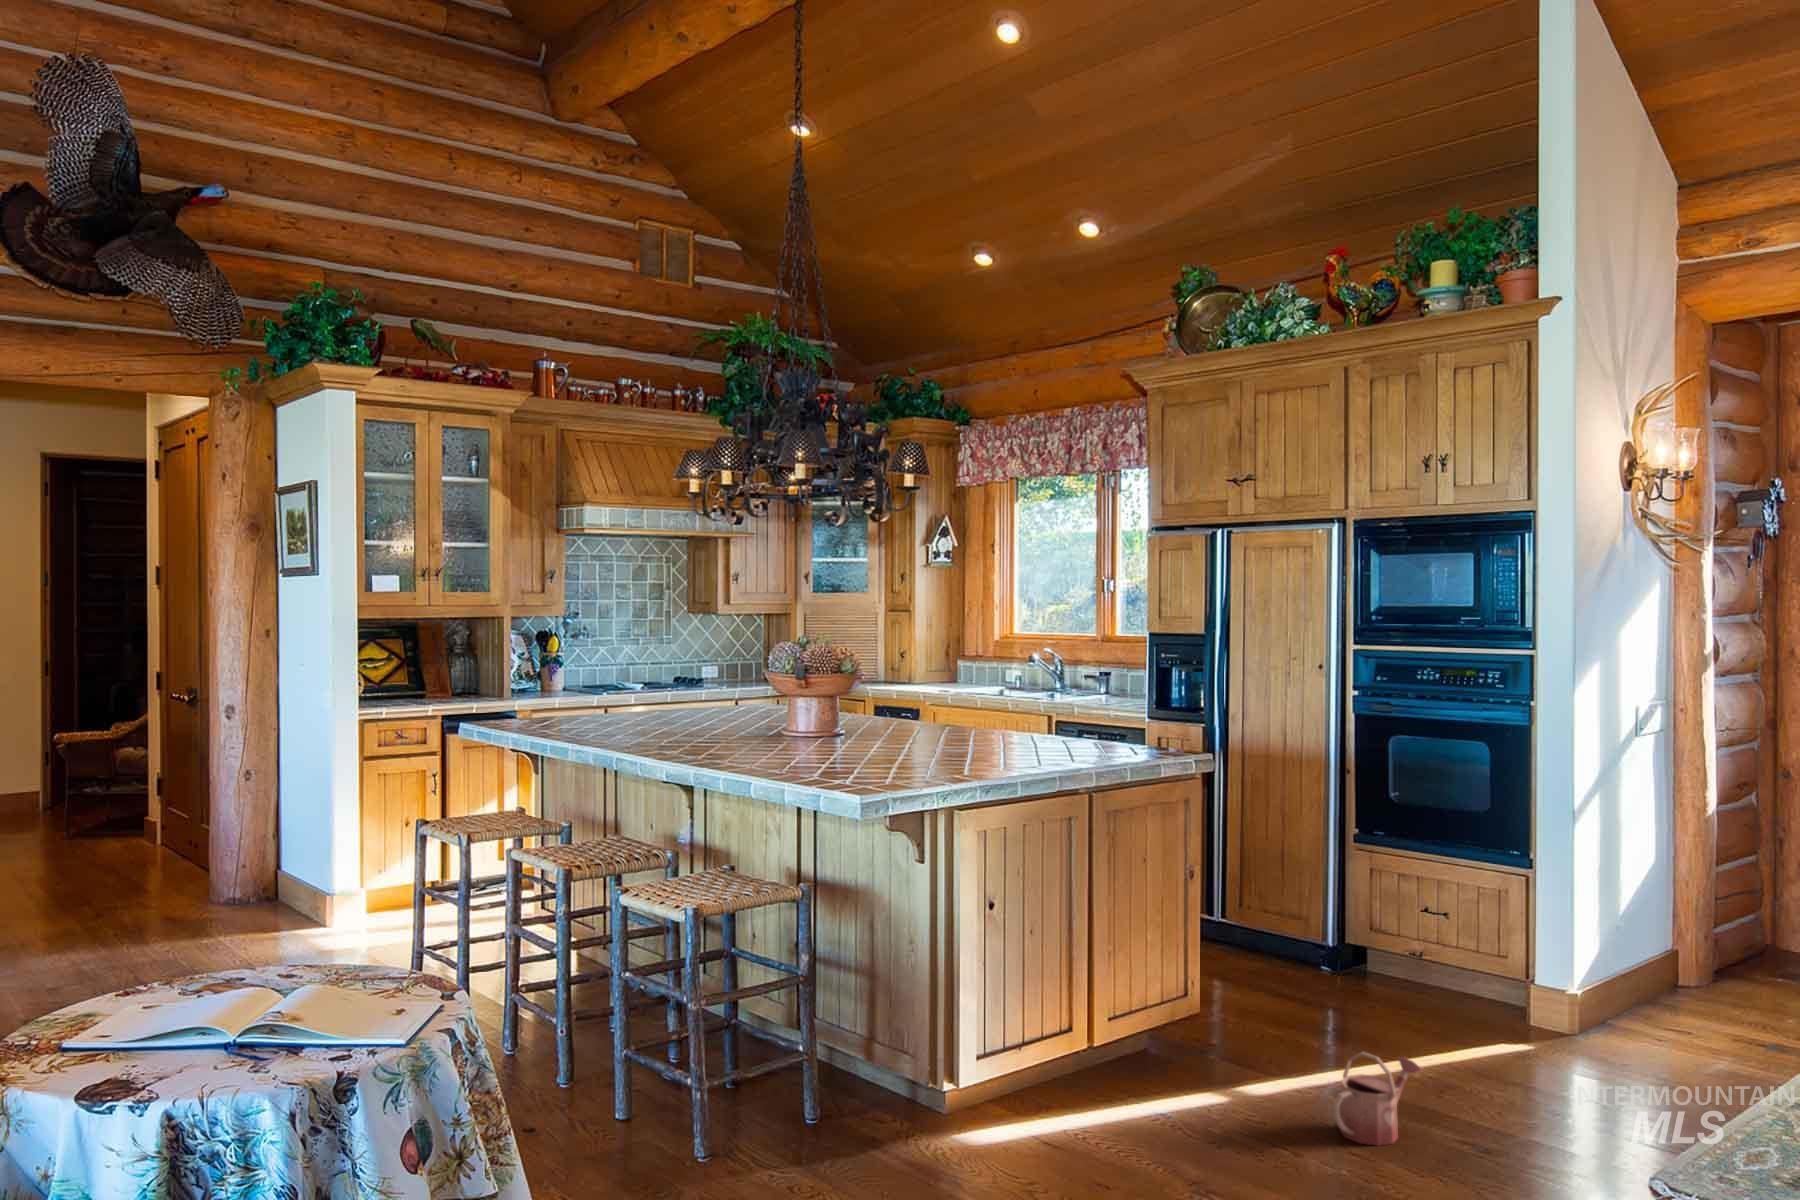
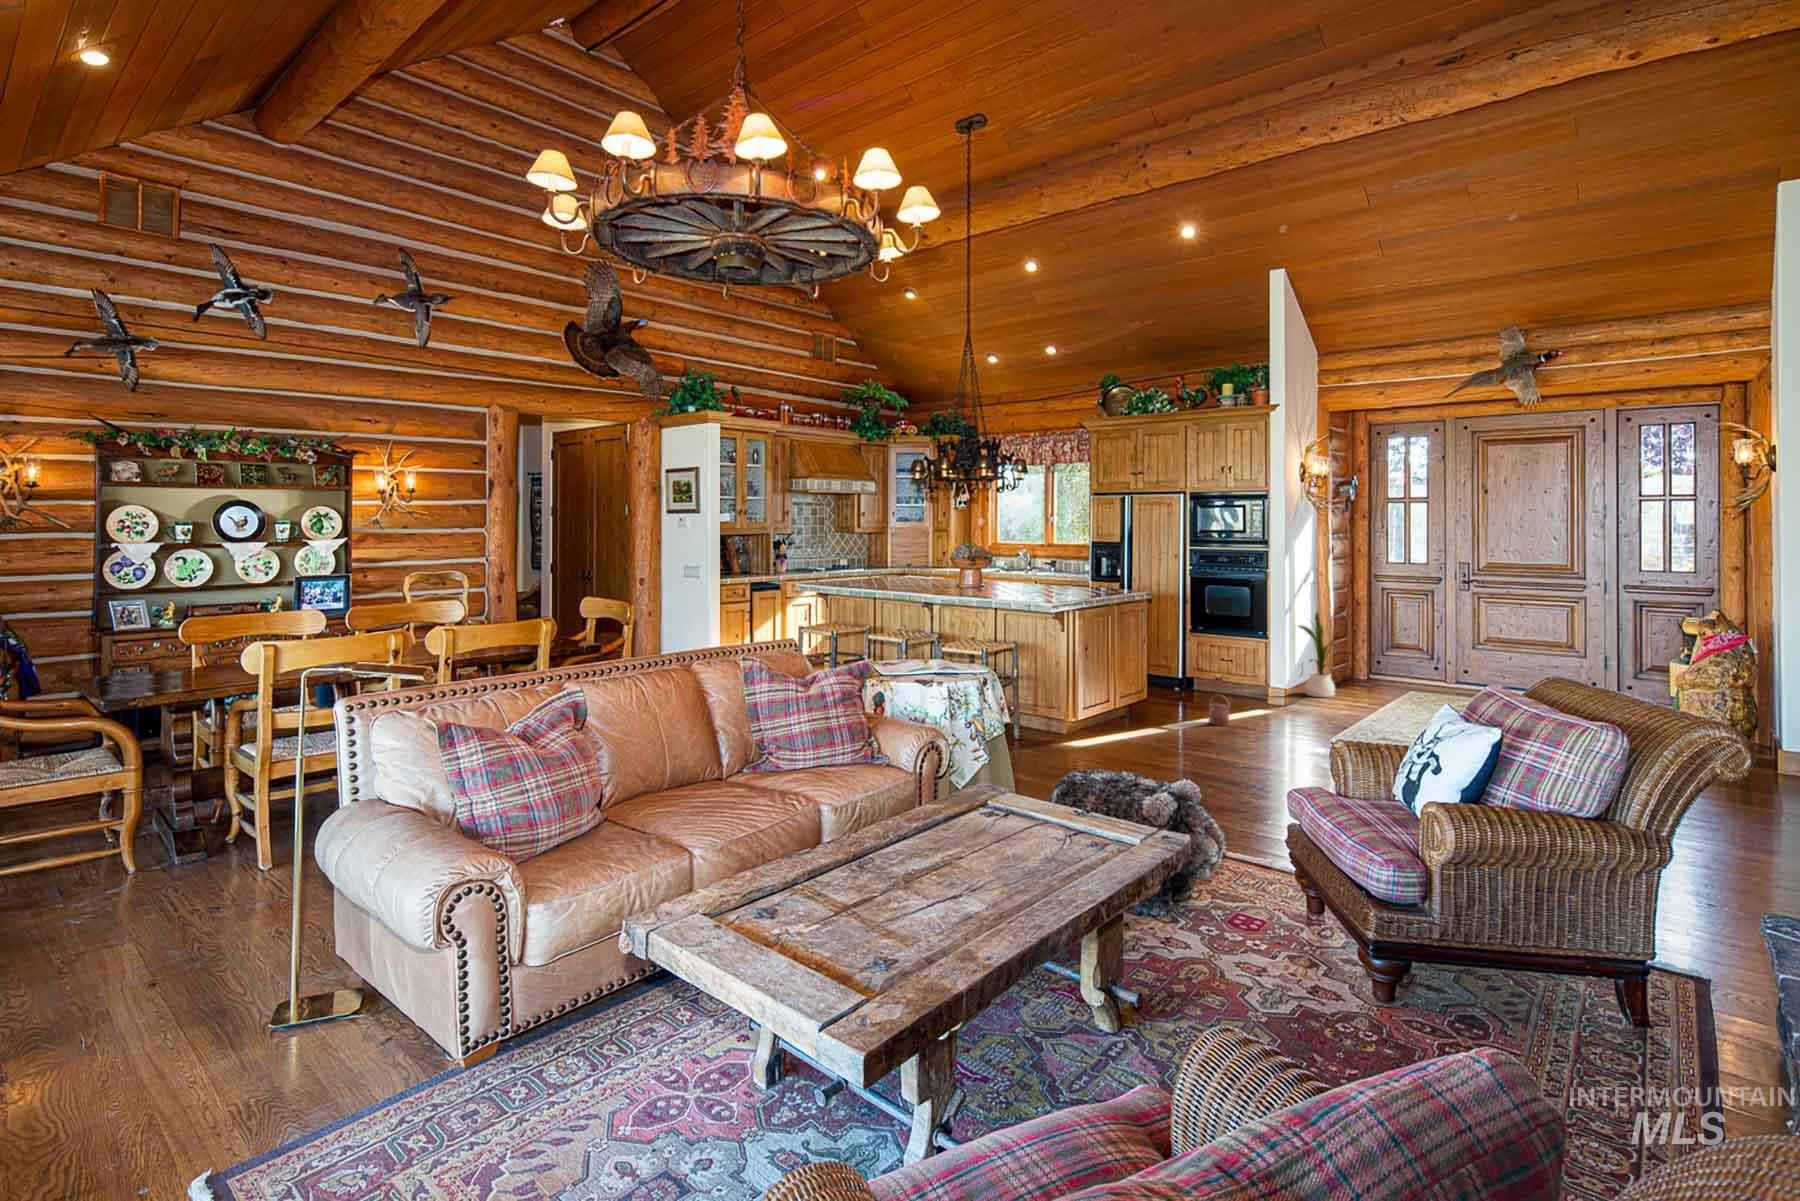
house plant: none [1618,813,1758,1035] -> present [1298,612,1340,697]

